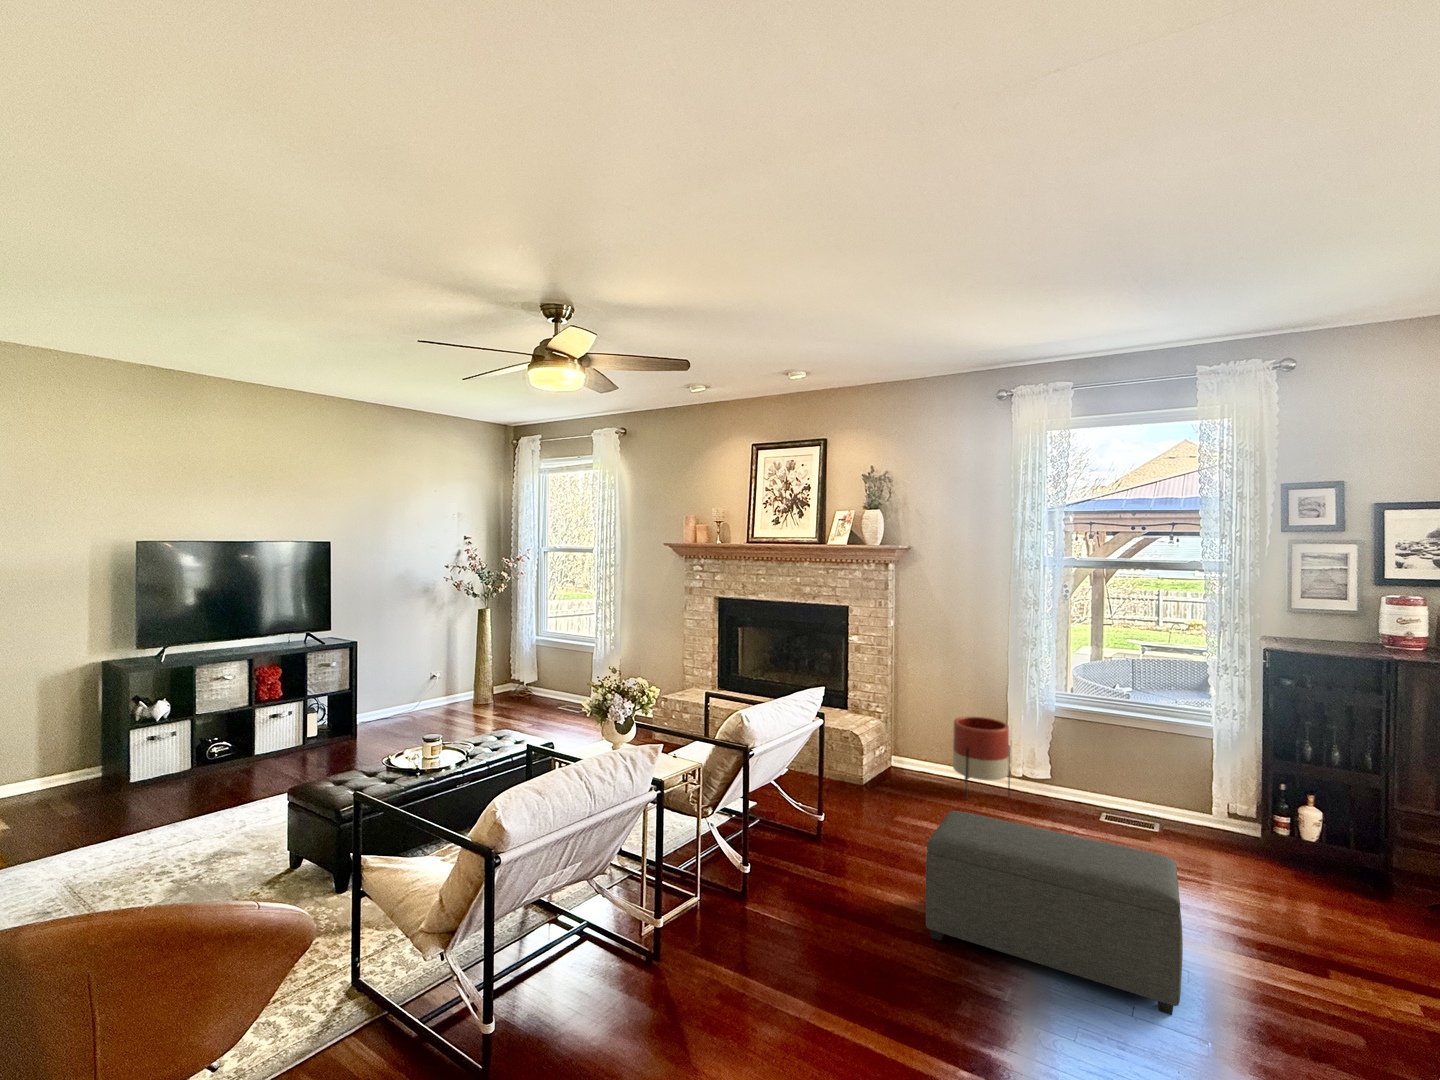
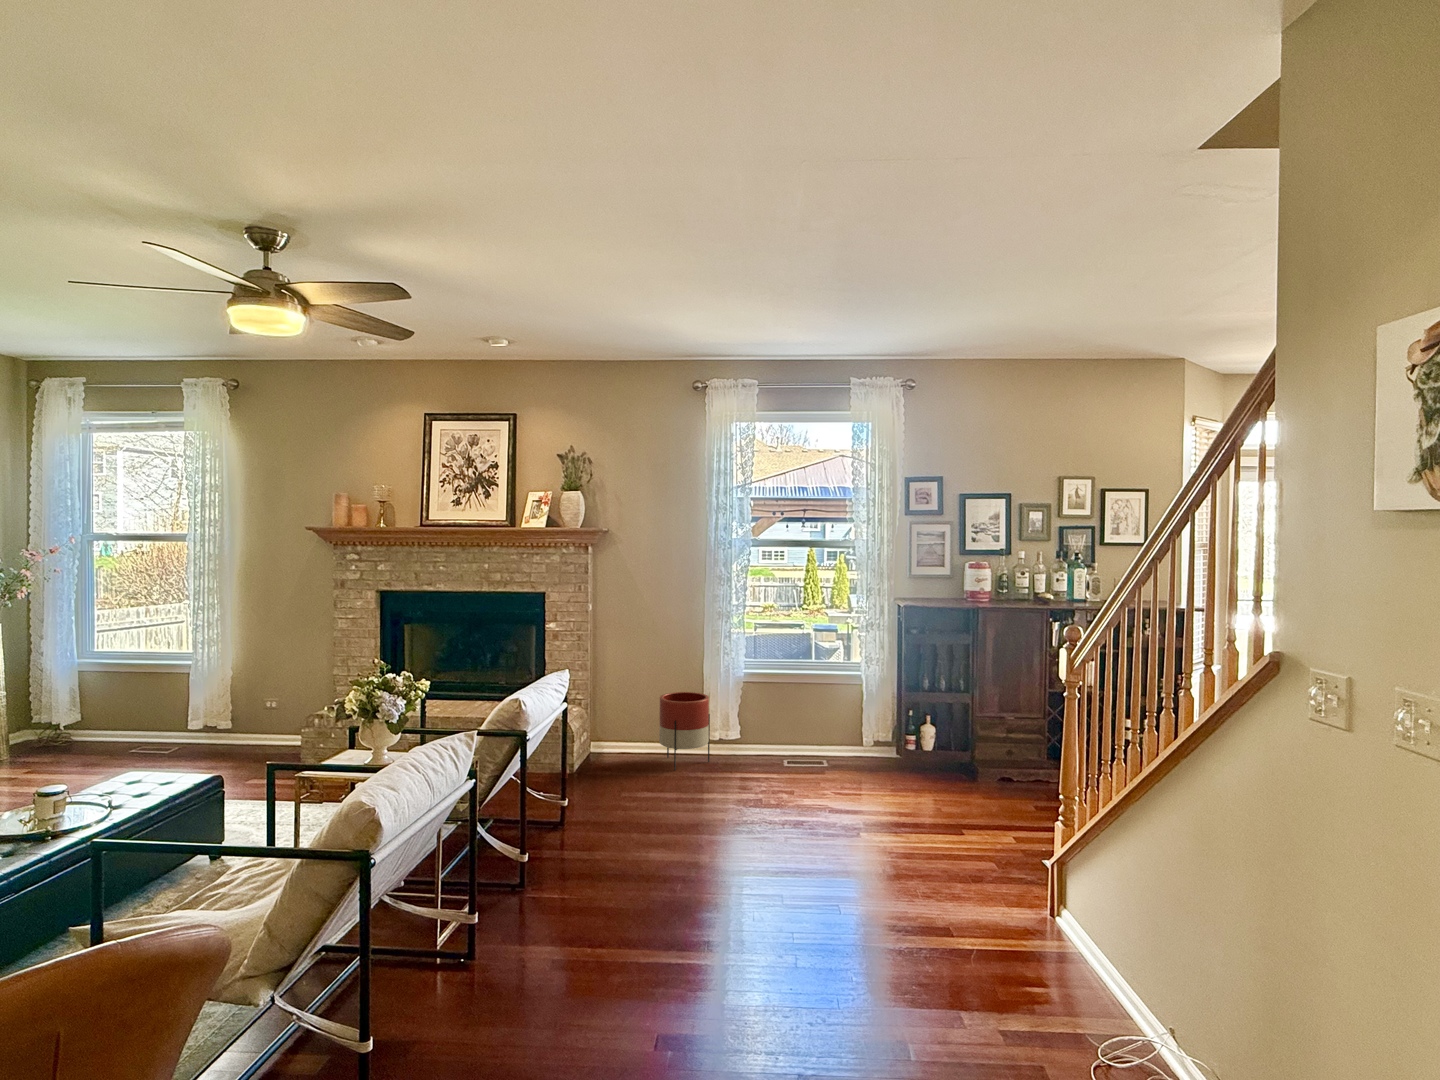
ottoman: present [926,811,1183,1015] -> none [691,766,879,878]

